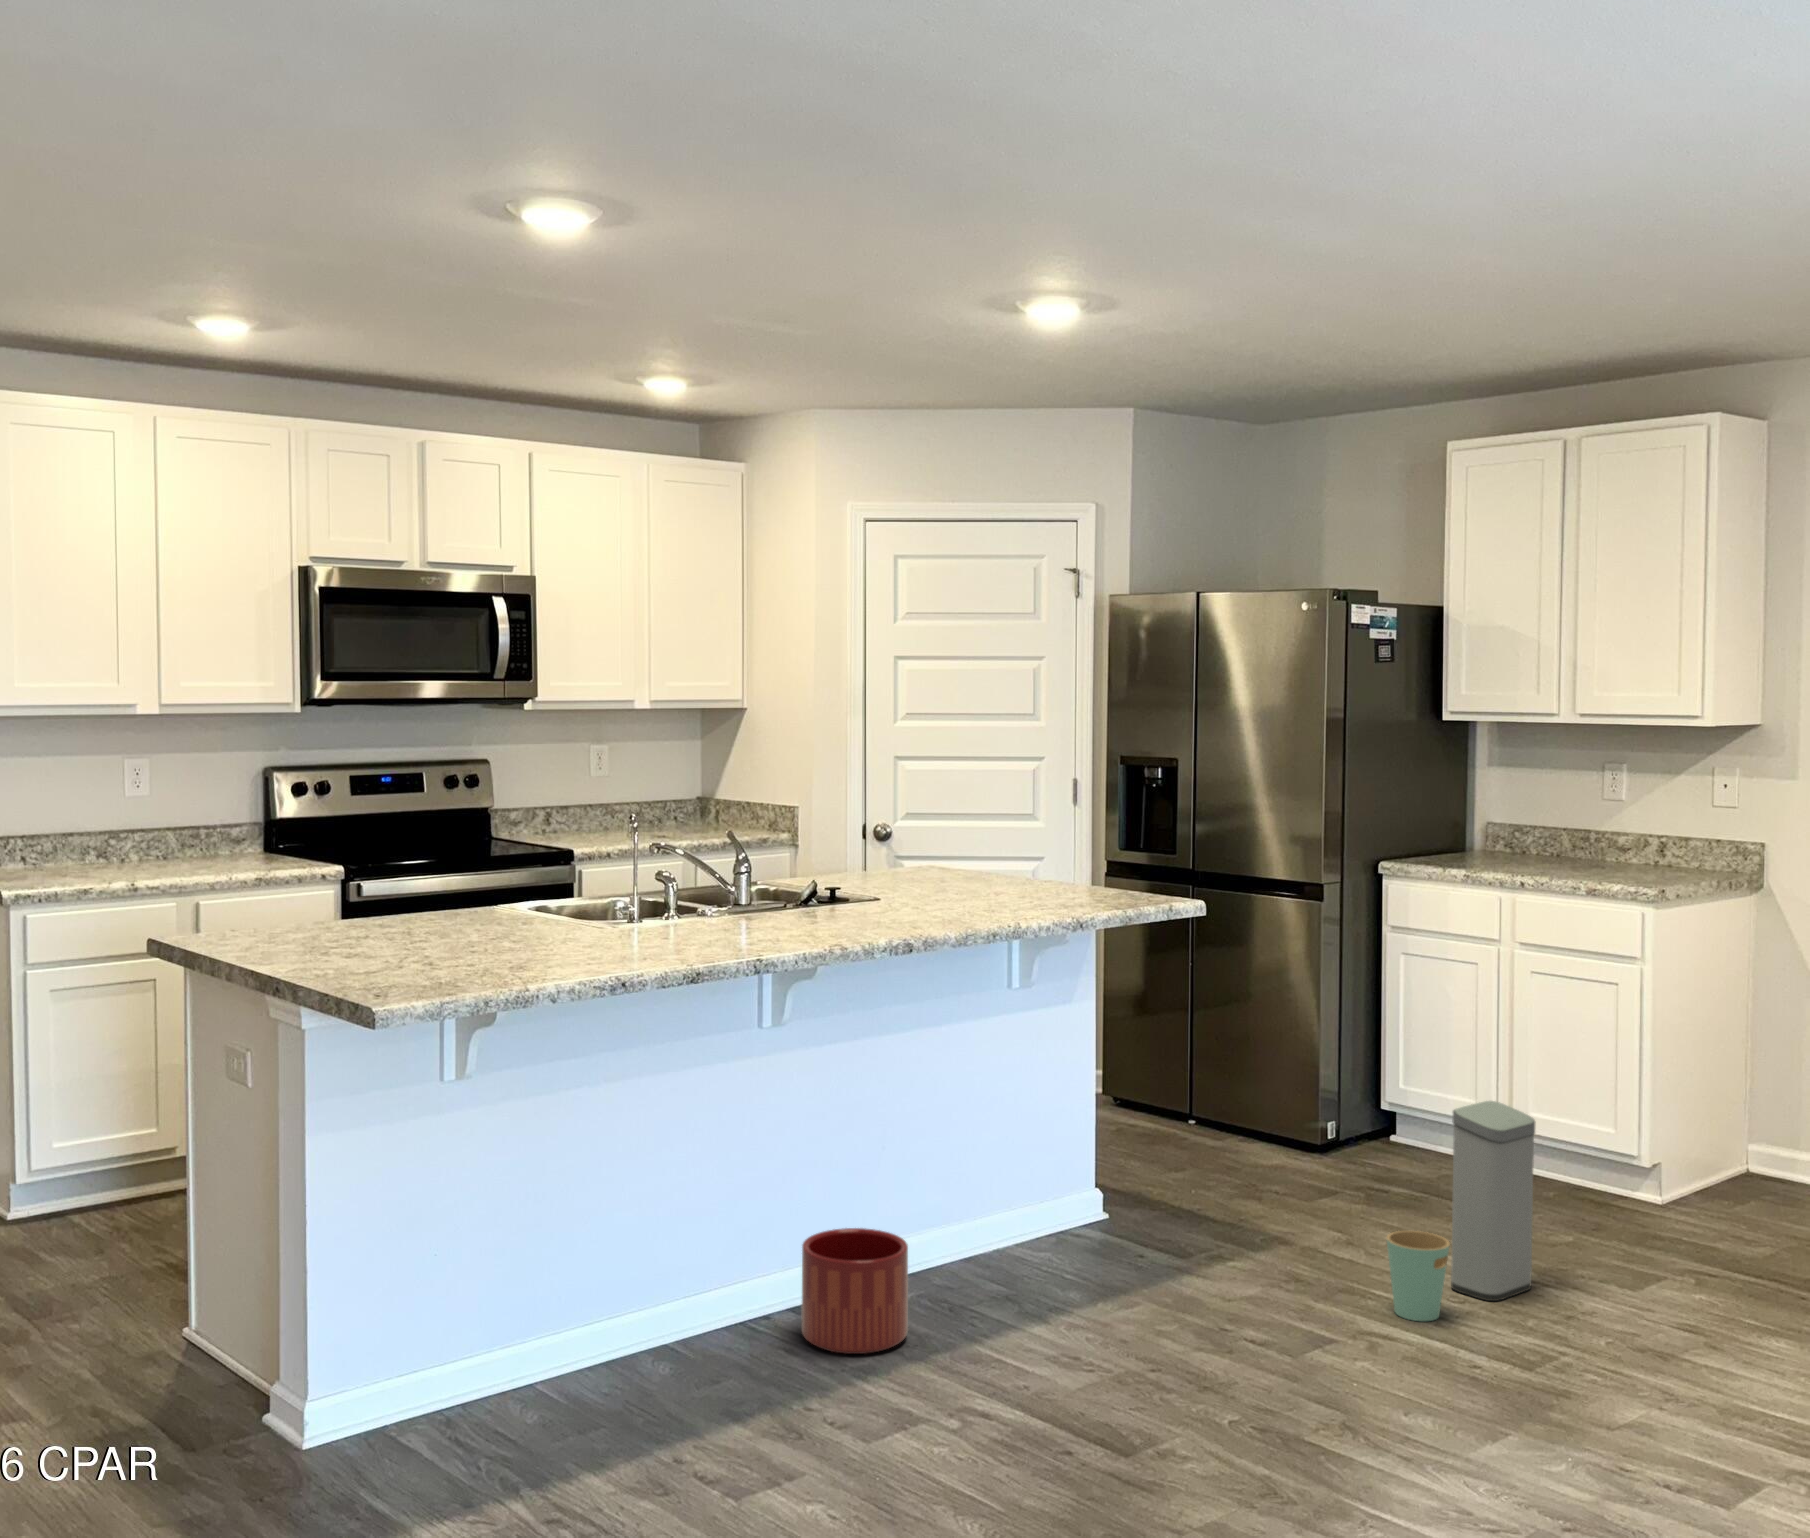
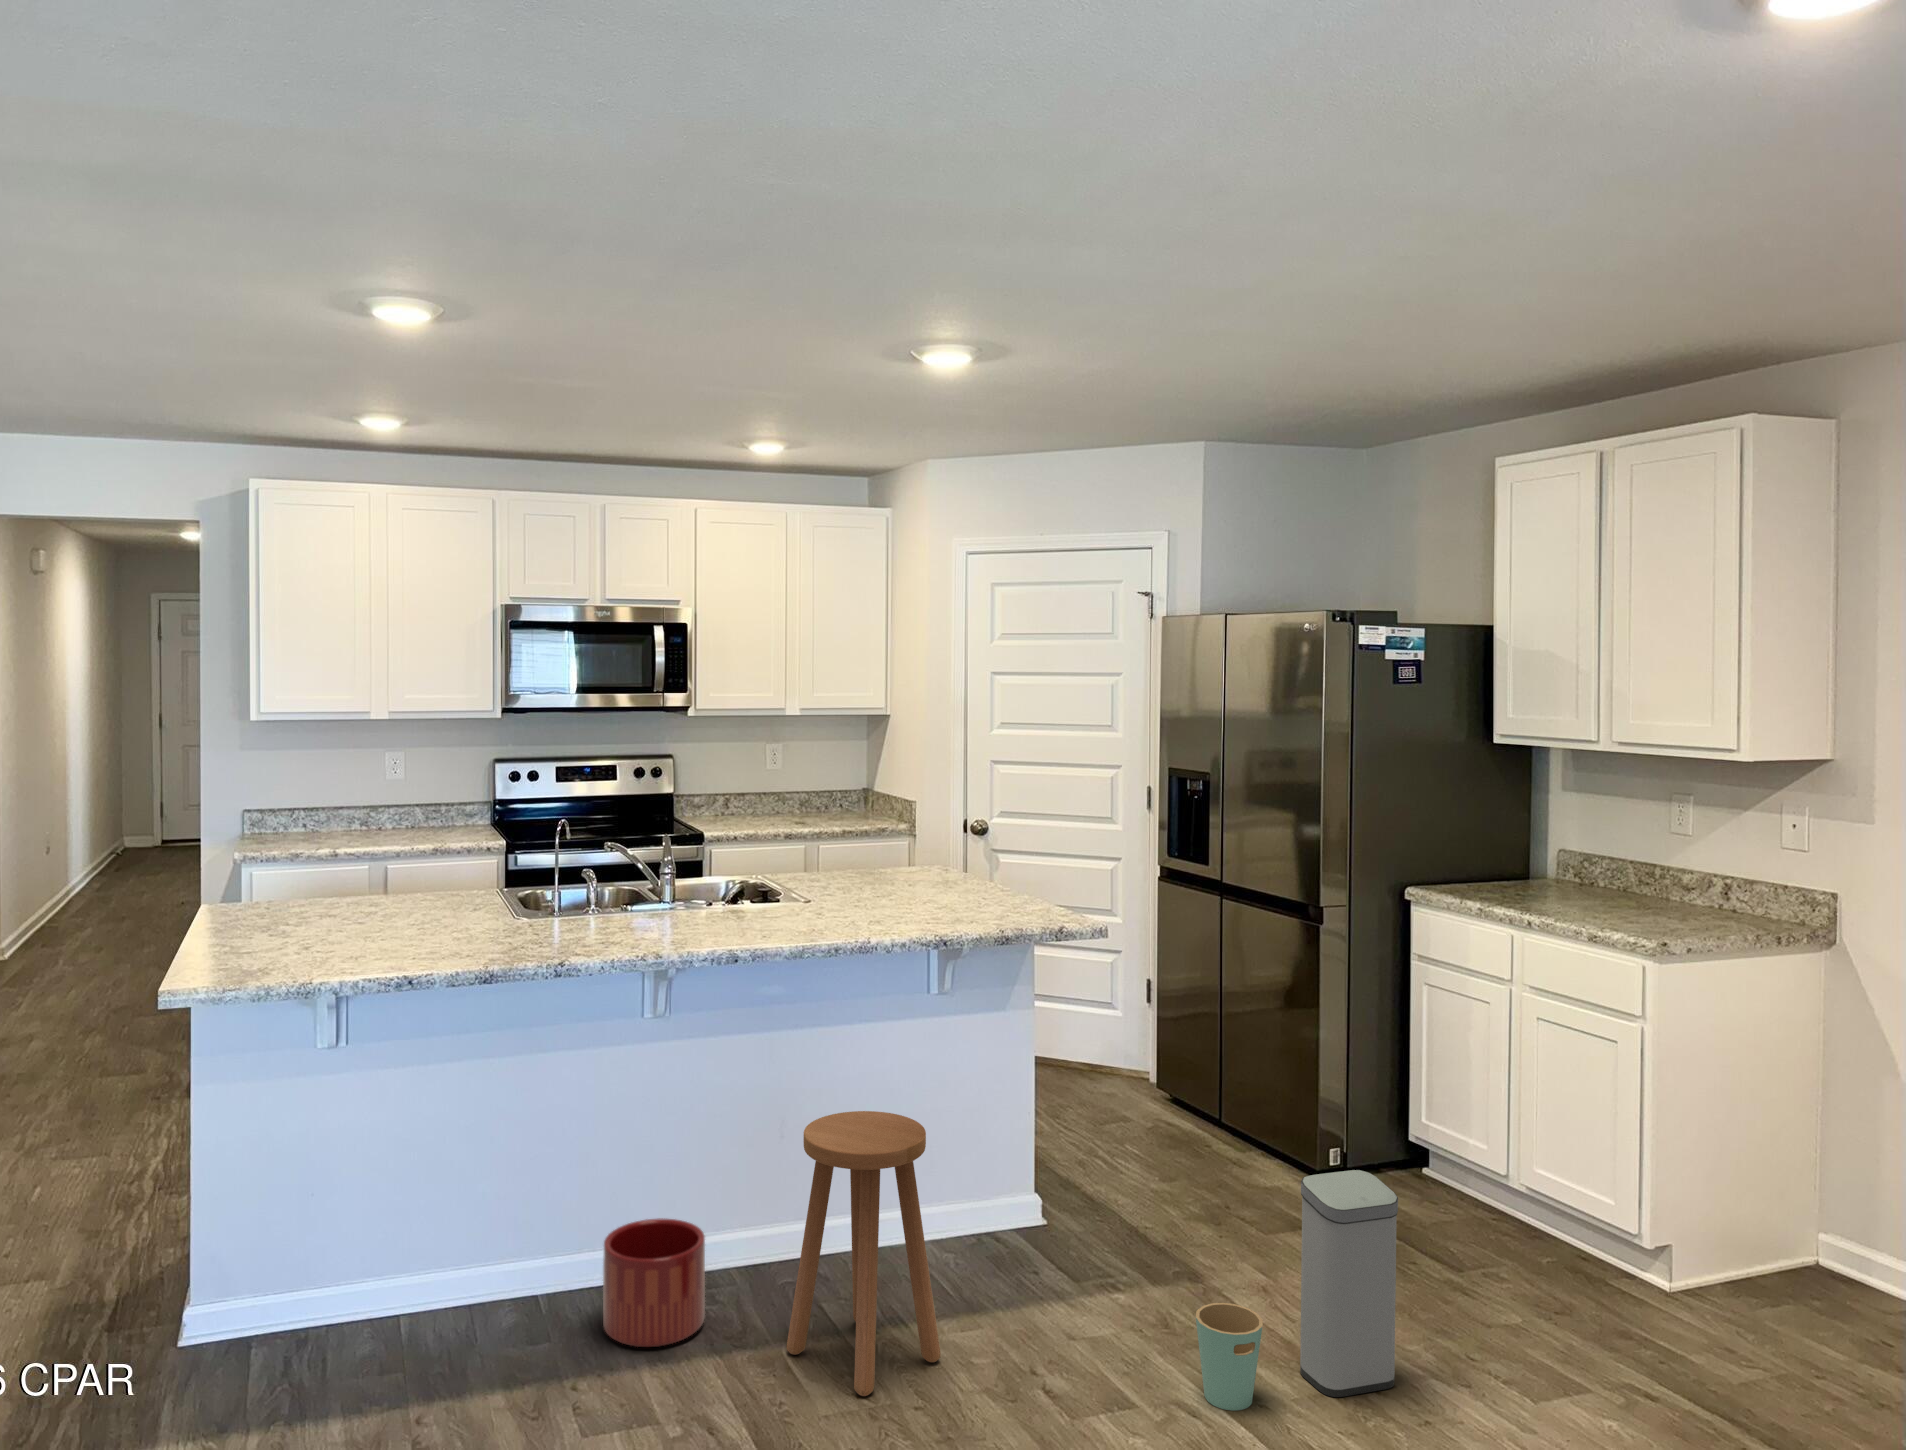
stool: none [1008,1090,1155,1357] -> present [787,1111,941,1396]

